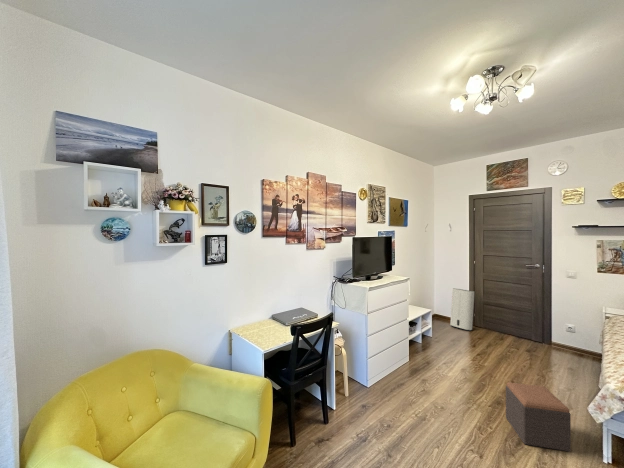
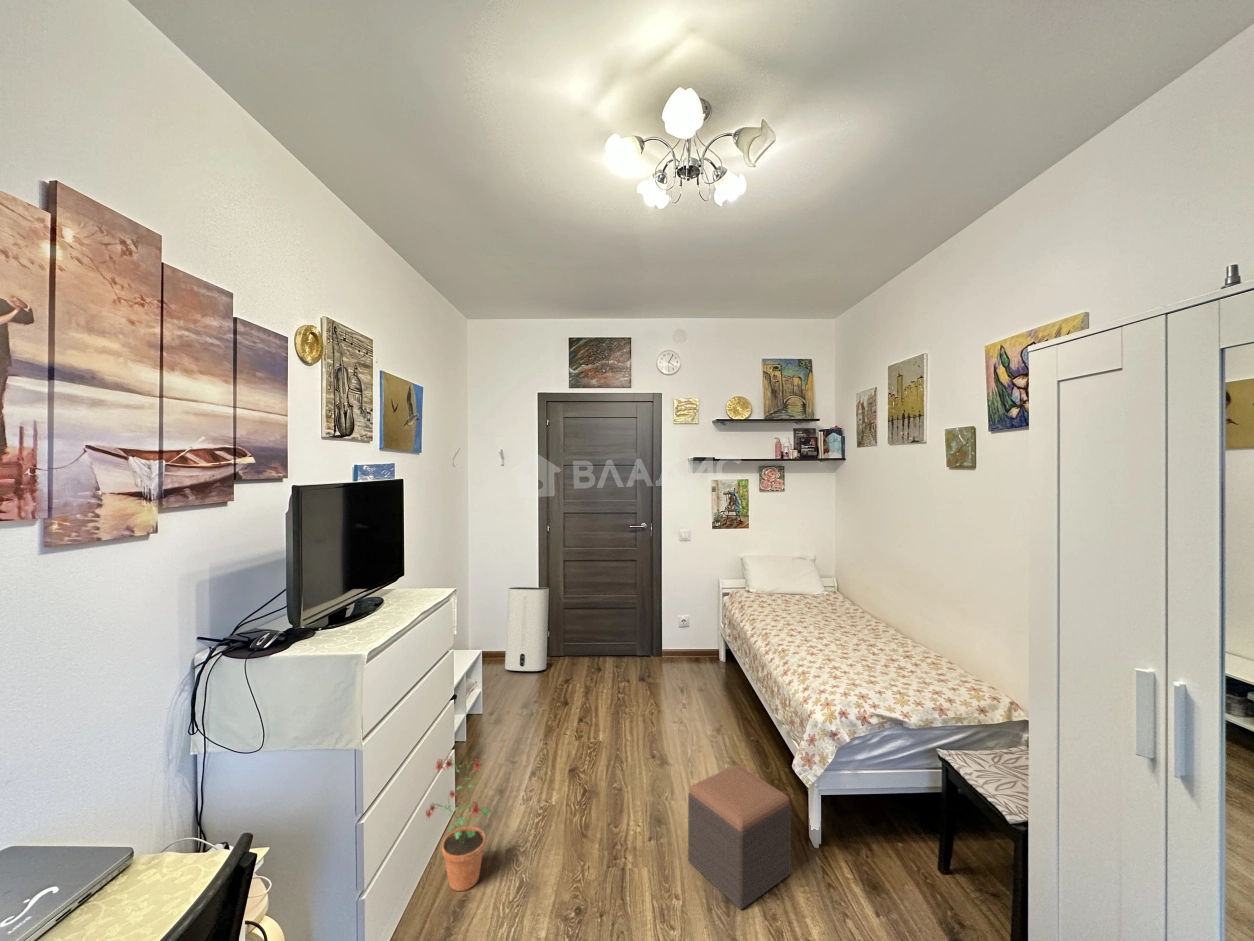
potted plant: none [391,333,416,381] -> present [426,756,491,891]

